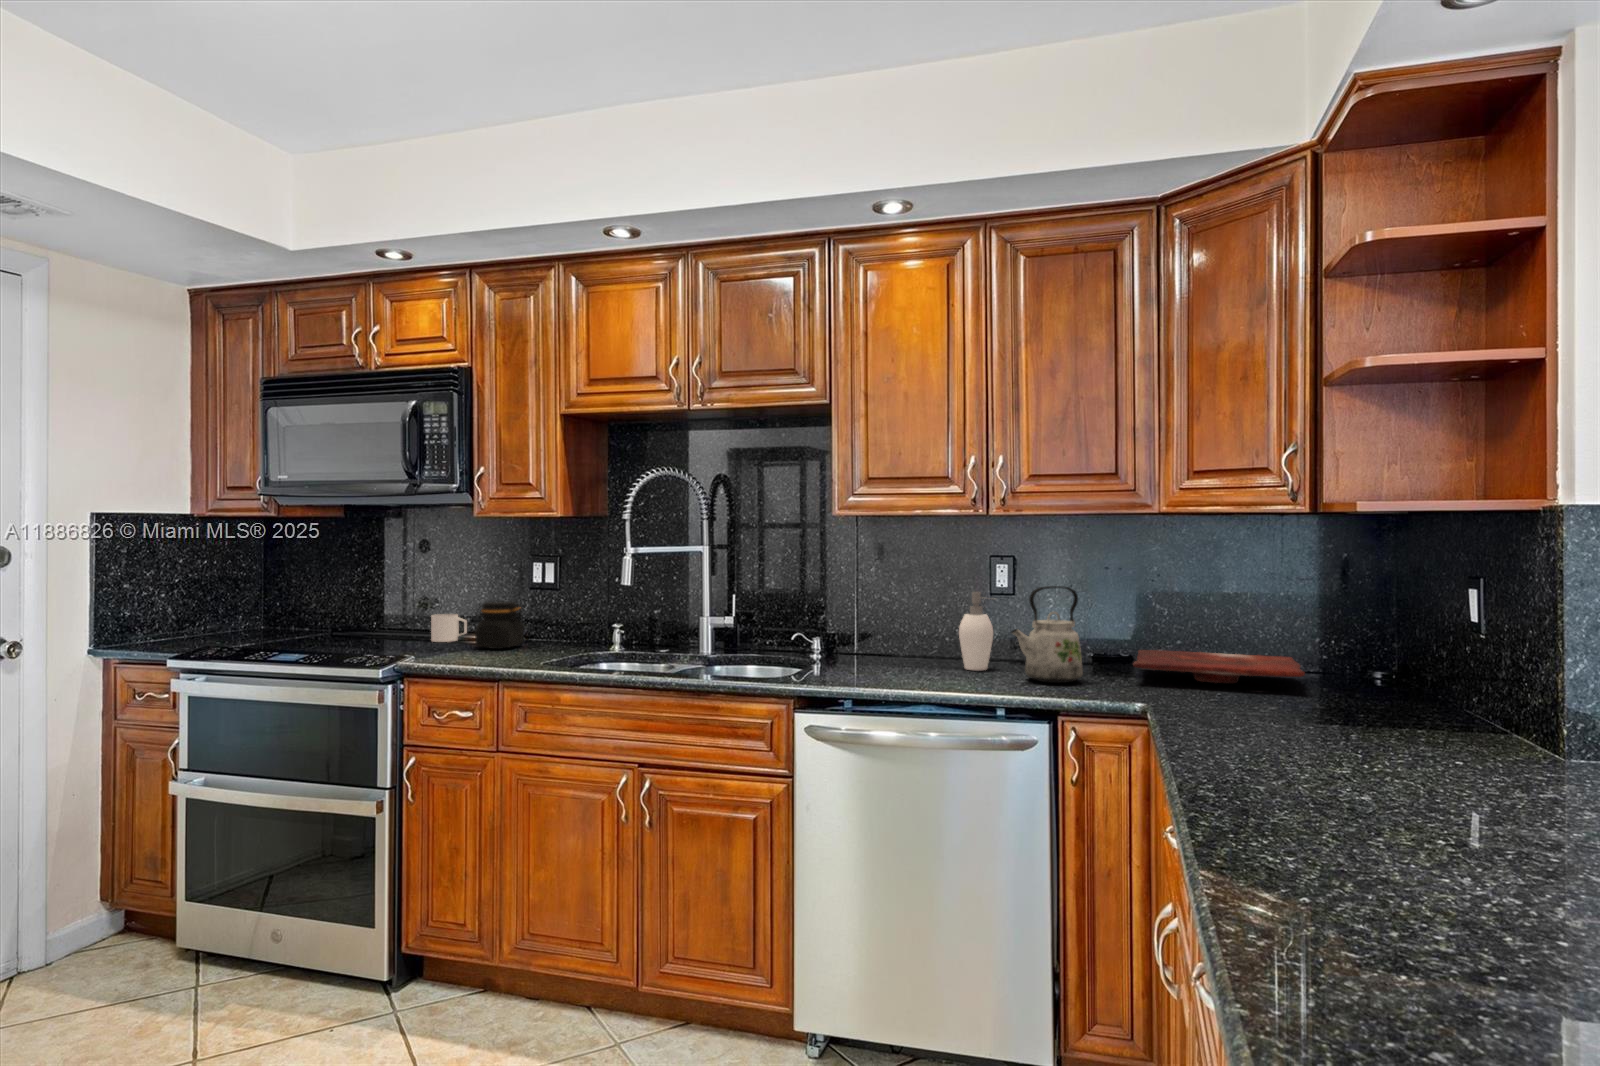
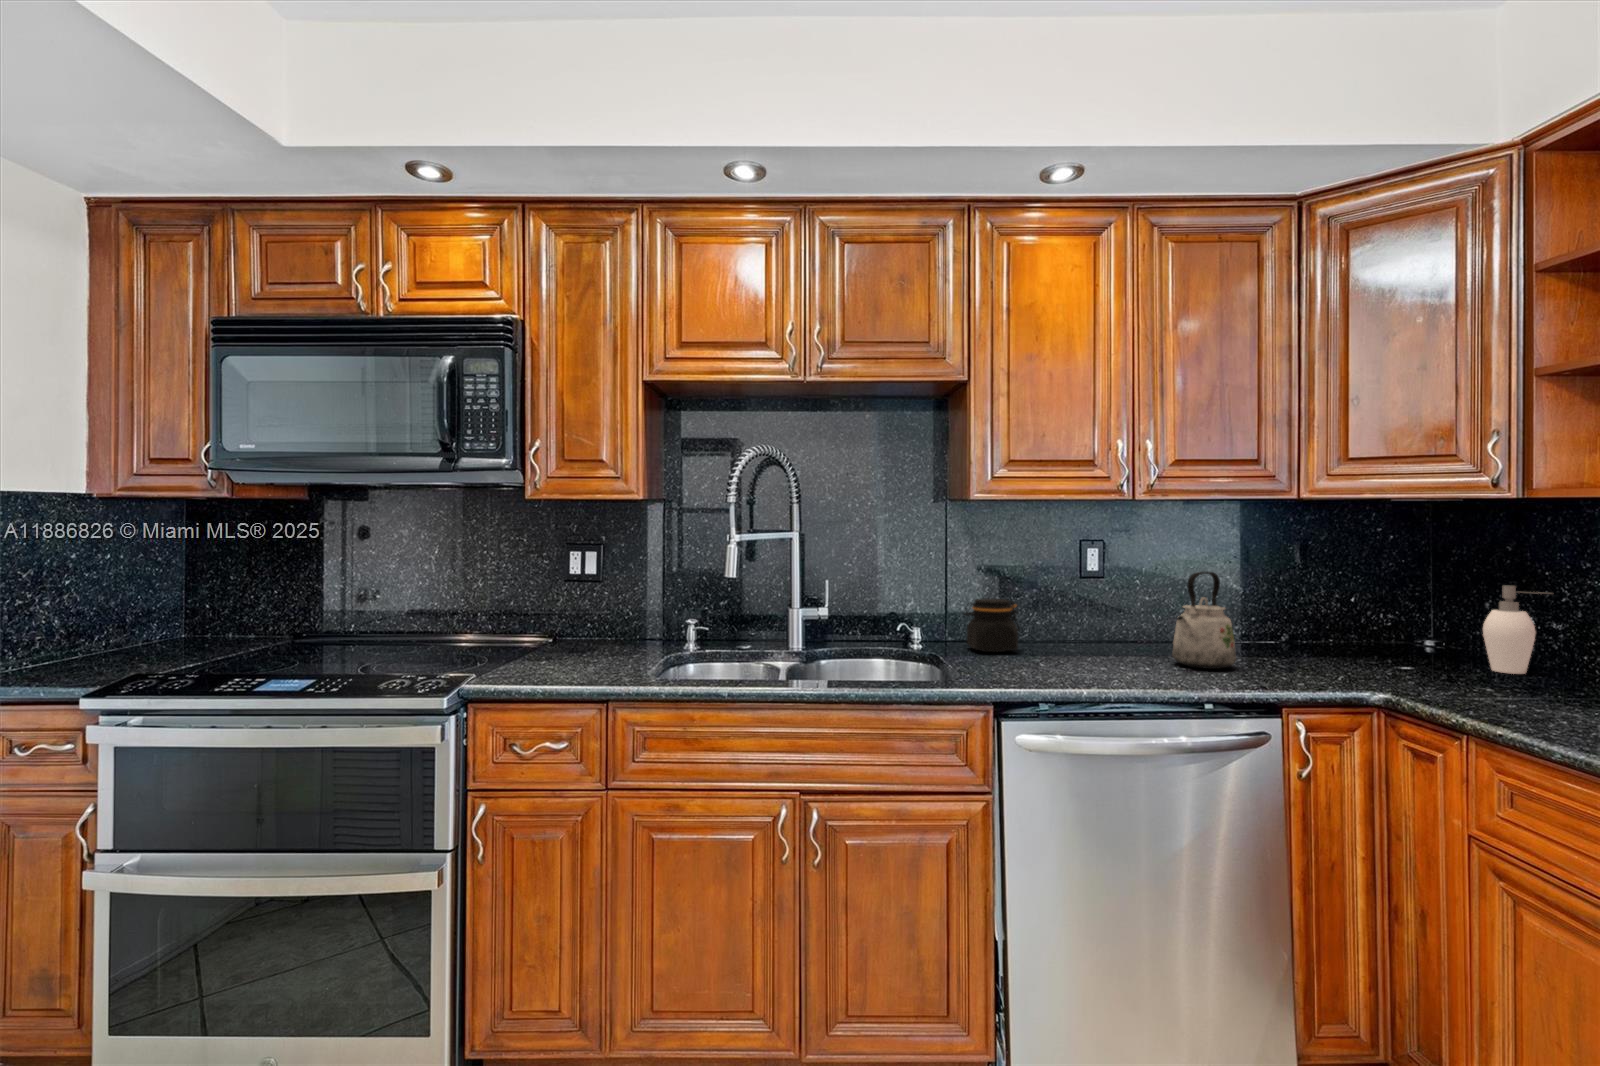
soap dispenser: present [959,592,993,670] -> present [1483,586,1536,674]
jar: present [475,601,524,649] -> present [964,598,1020,652]
mug: present [431,614,467,642] -> none [445,616,489,651]
cutting board: present [1133,650,1305,683] -> none [1230,631,1442,660]

